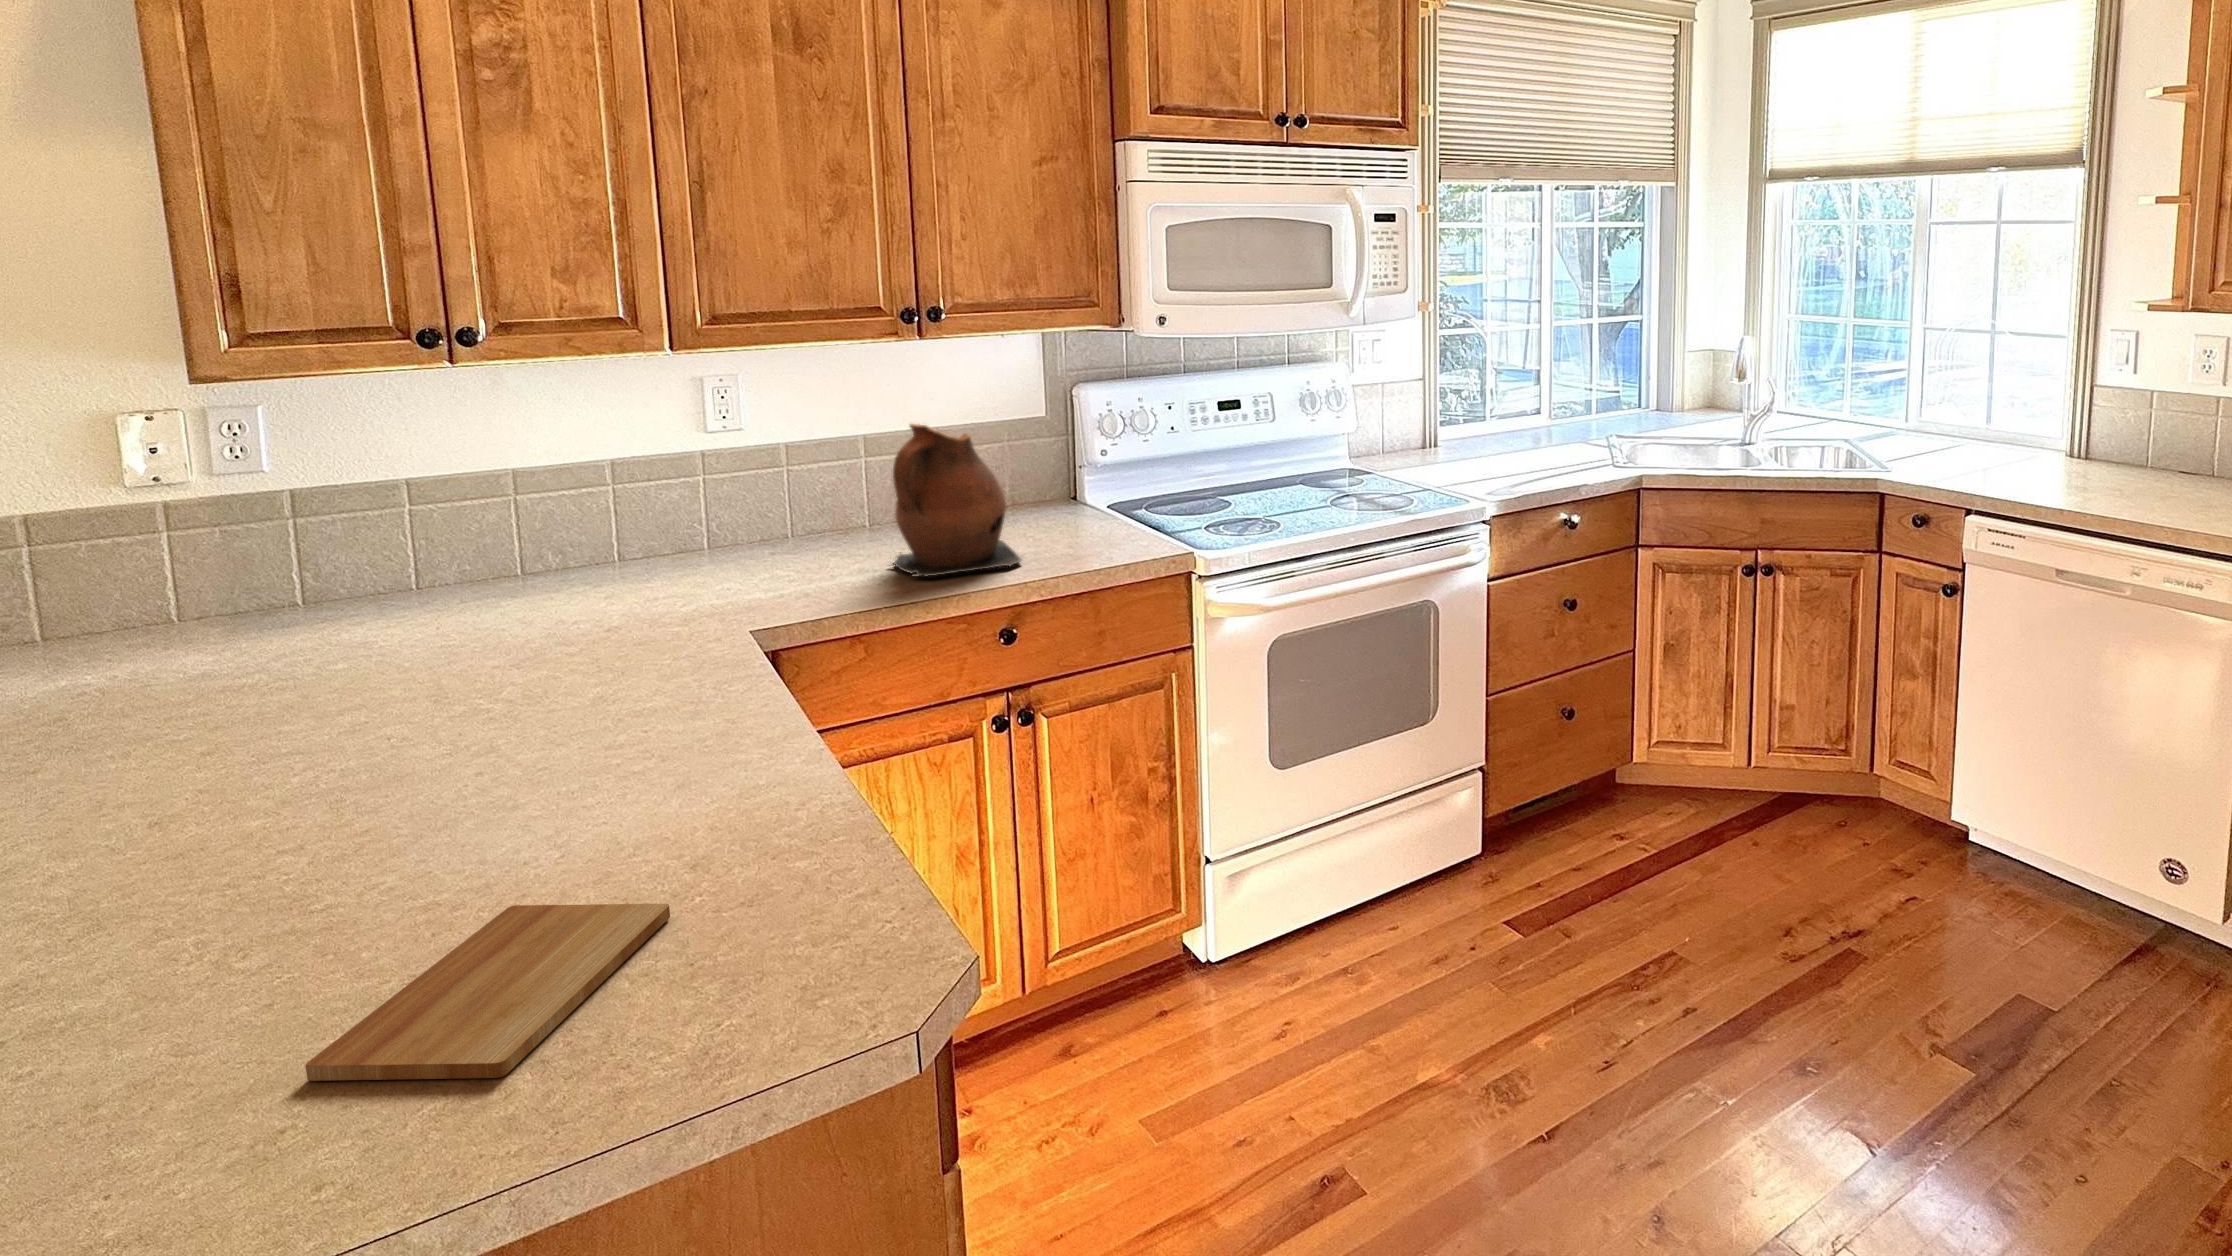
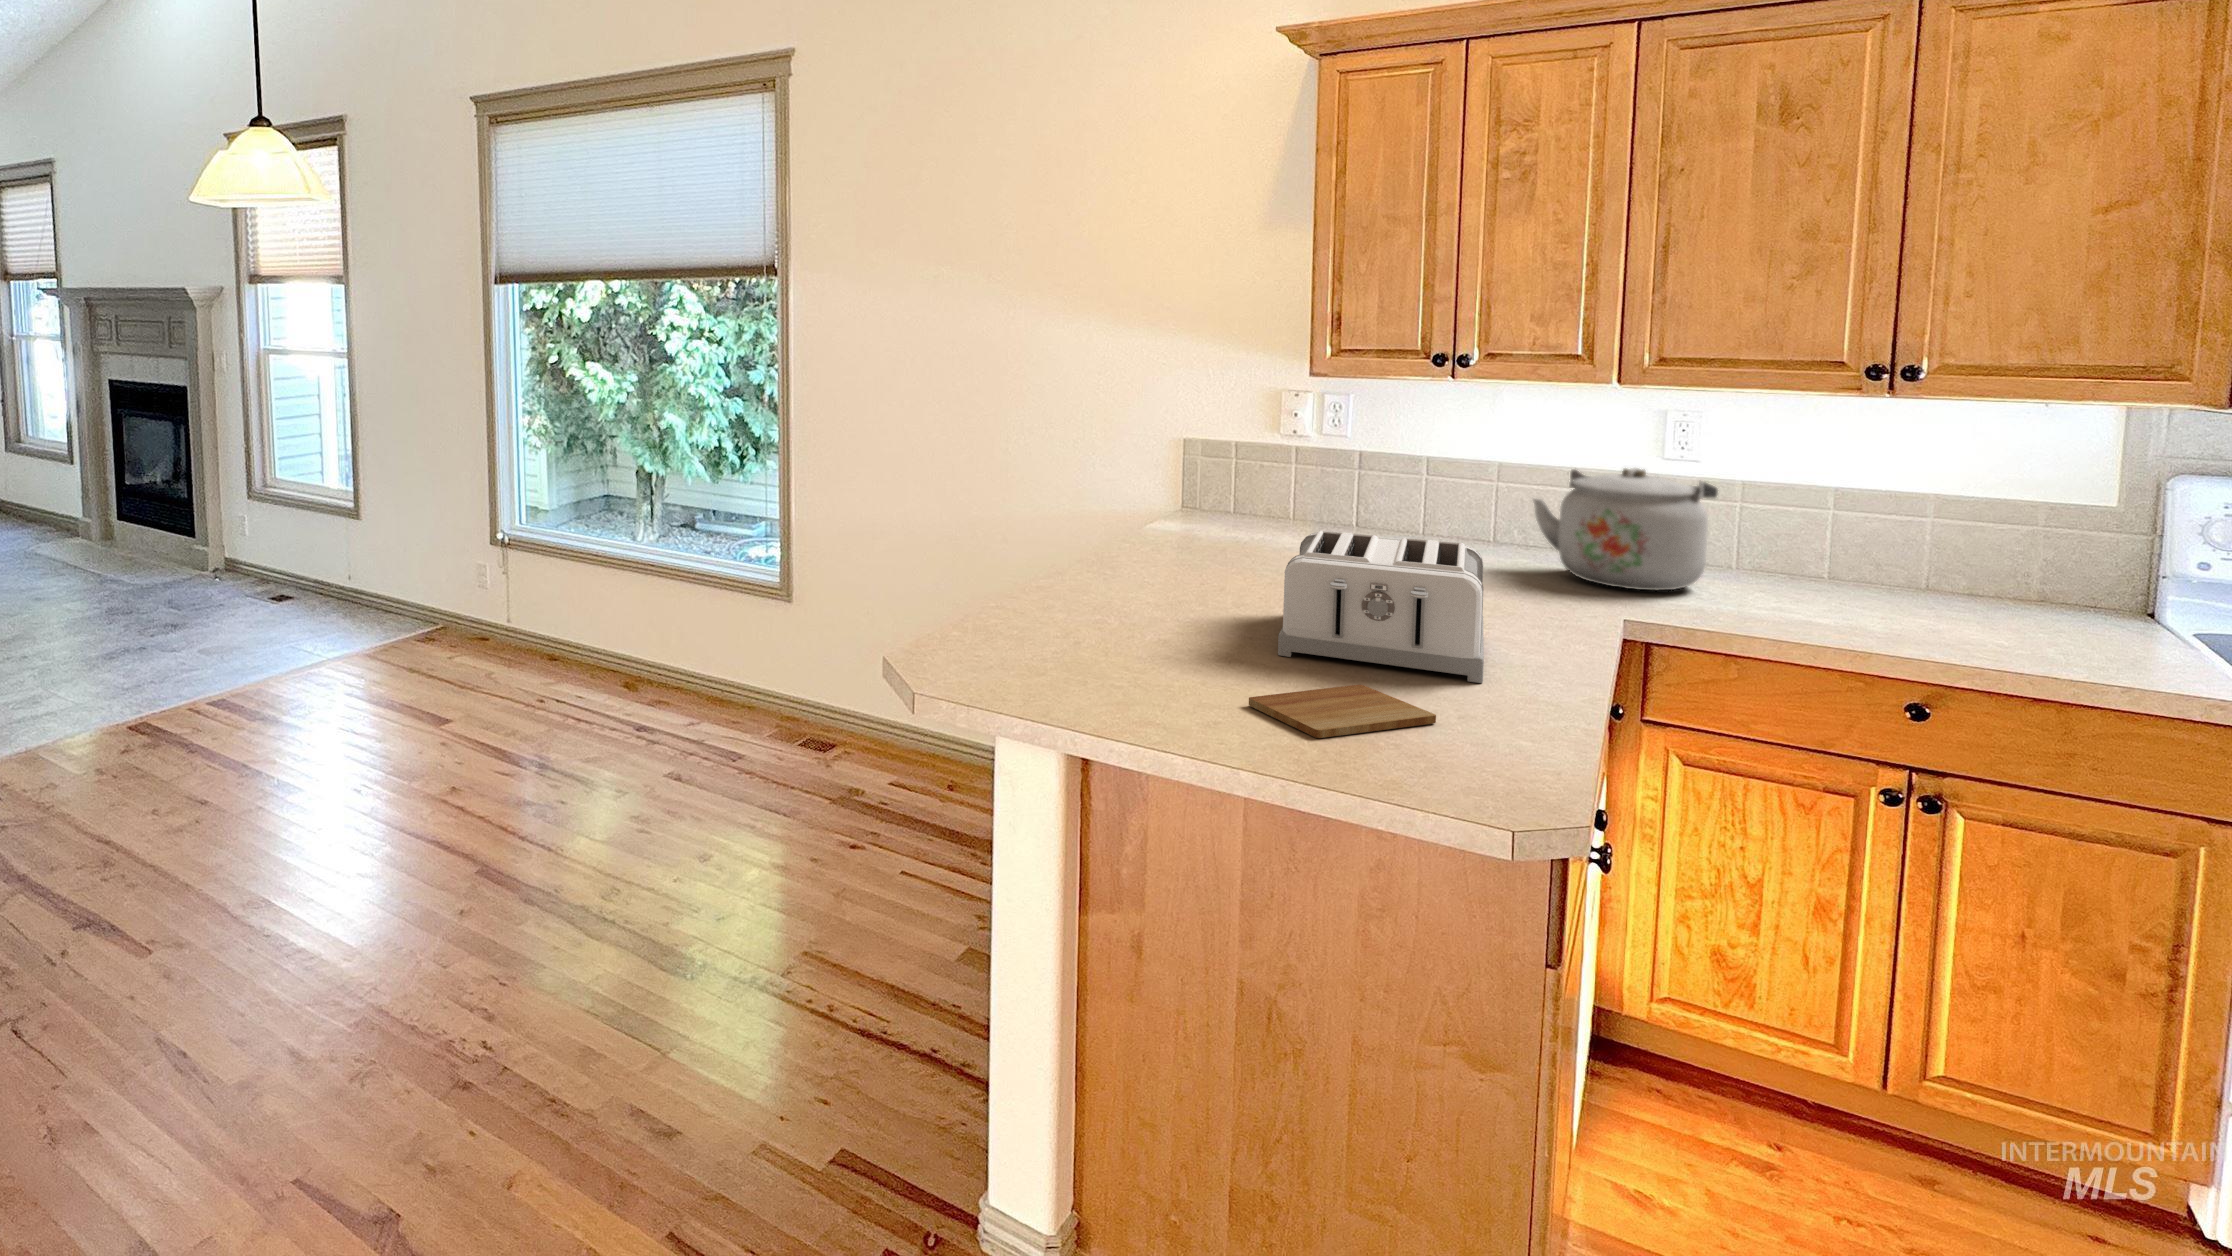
ceramic pitcher: present [890,424,1021,577] -> none [1802,477,1966,647]
kettle: none [585,446,790,593] -> present [1533,468,1718,591]
toaster: none [285,603,676,913] -> present [1278,531,1484,683]

